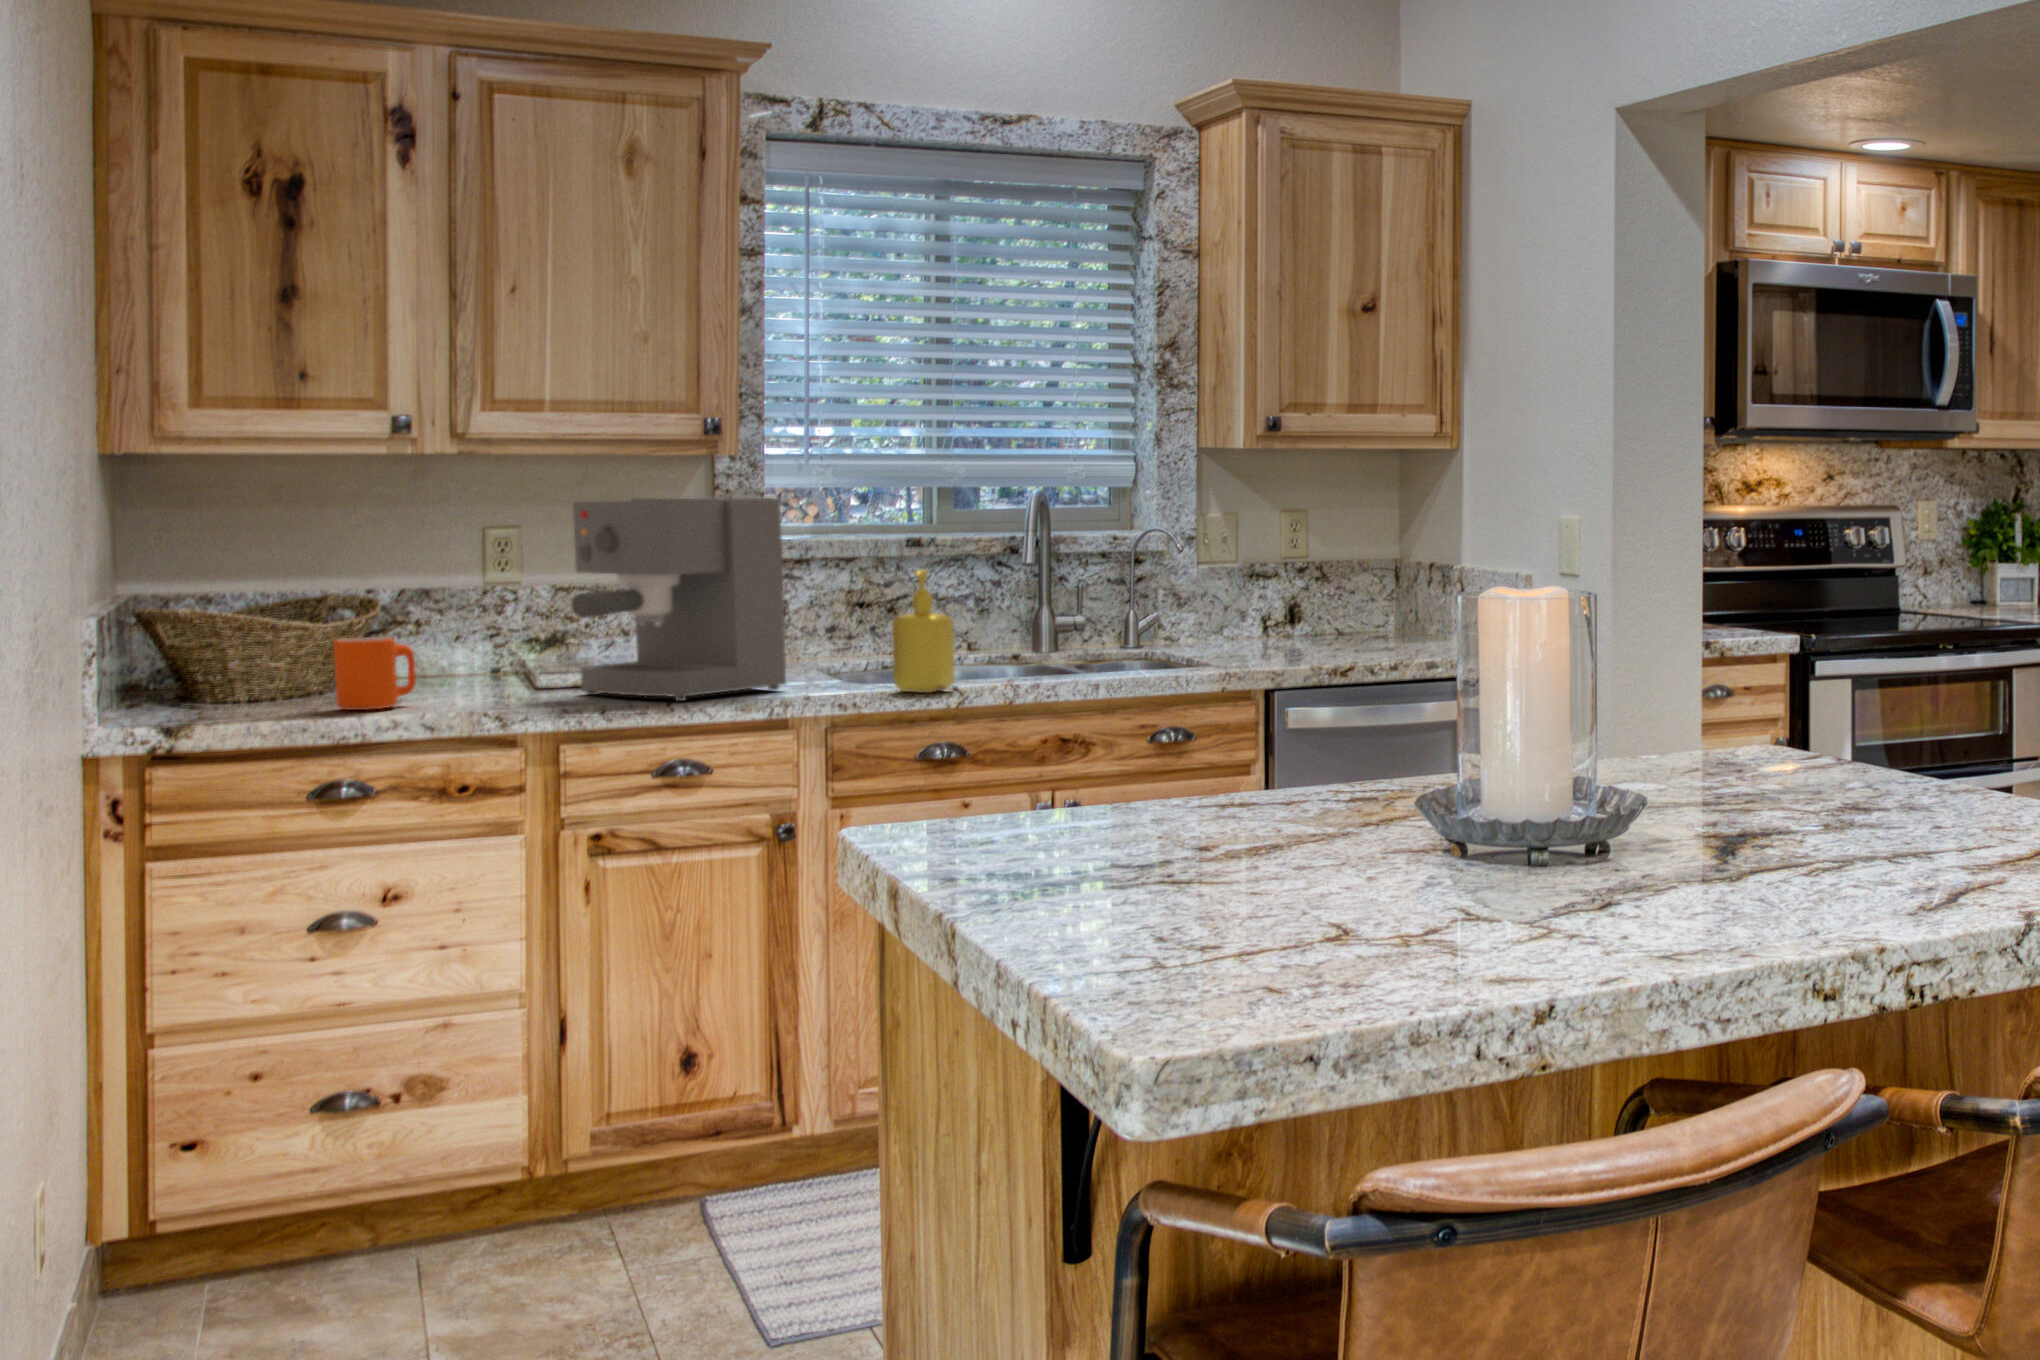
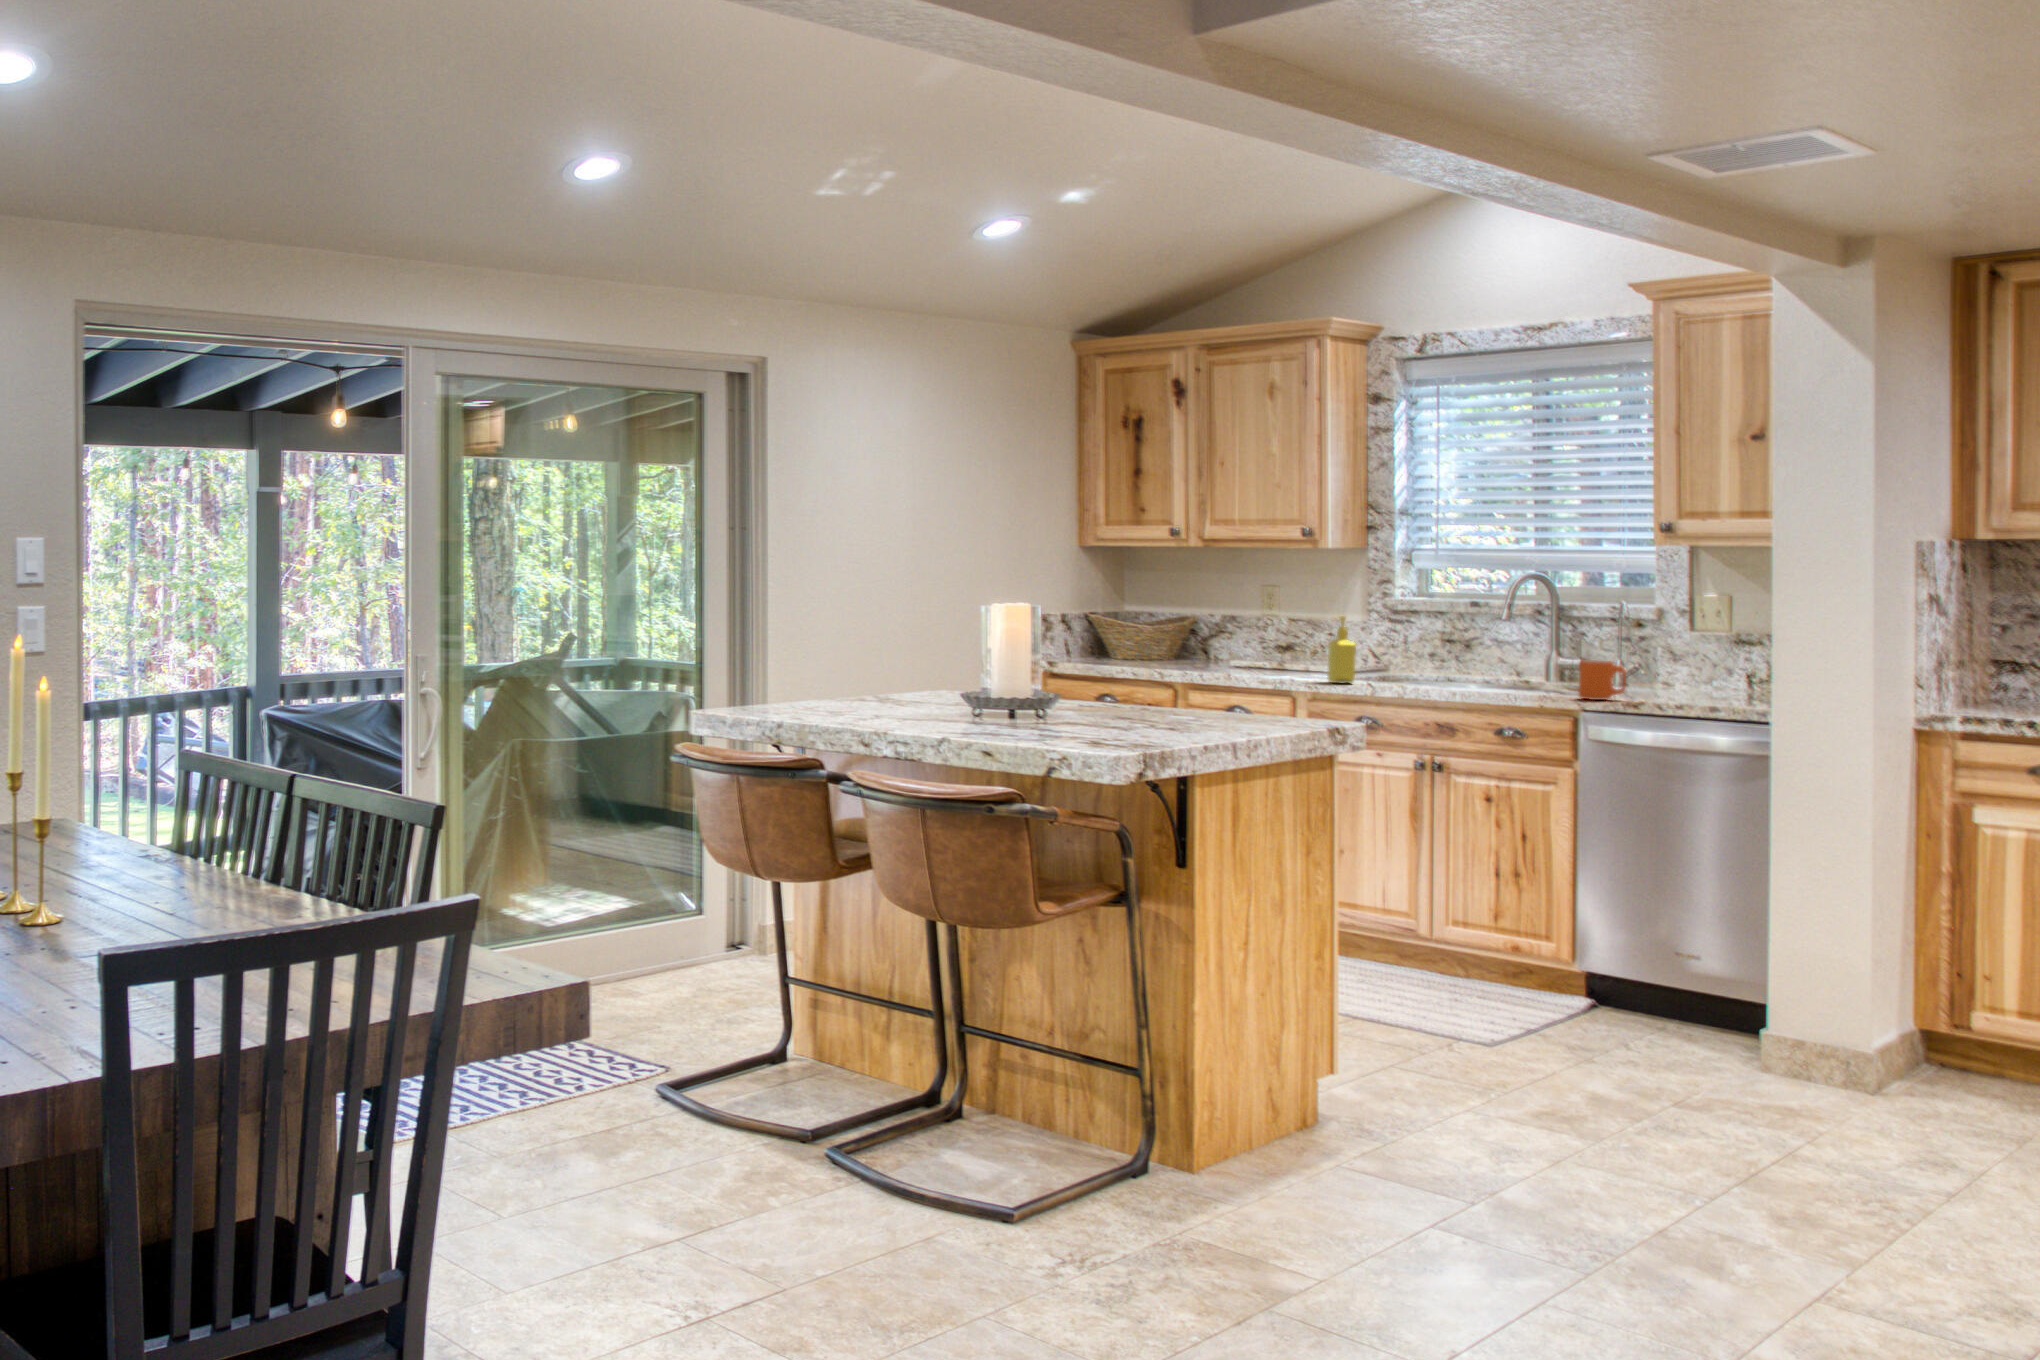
coffee maker: present [571,498,786,701] -> none [1180,572,1299,676]
mug: present [334,637,416,710] -> present [1578,660,1626,700]

